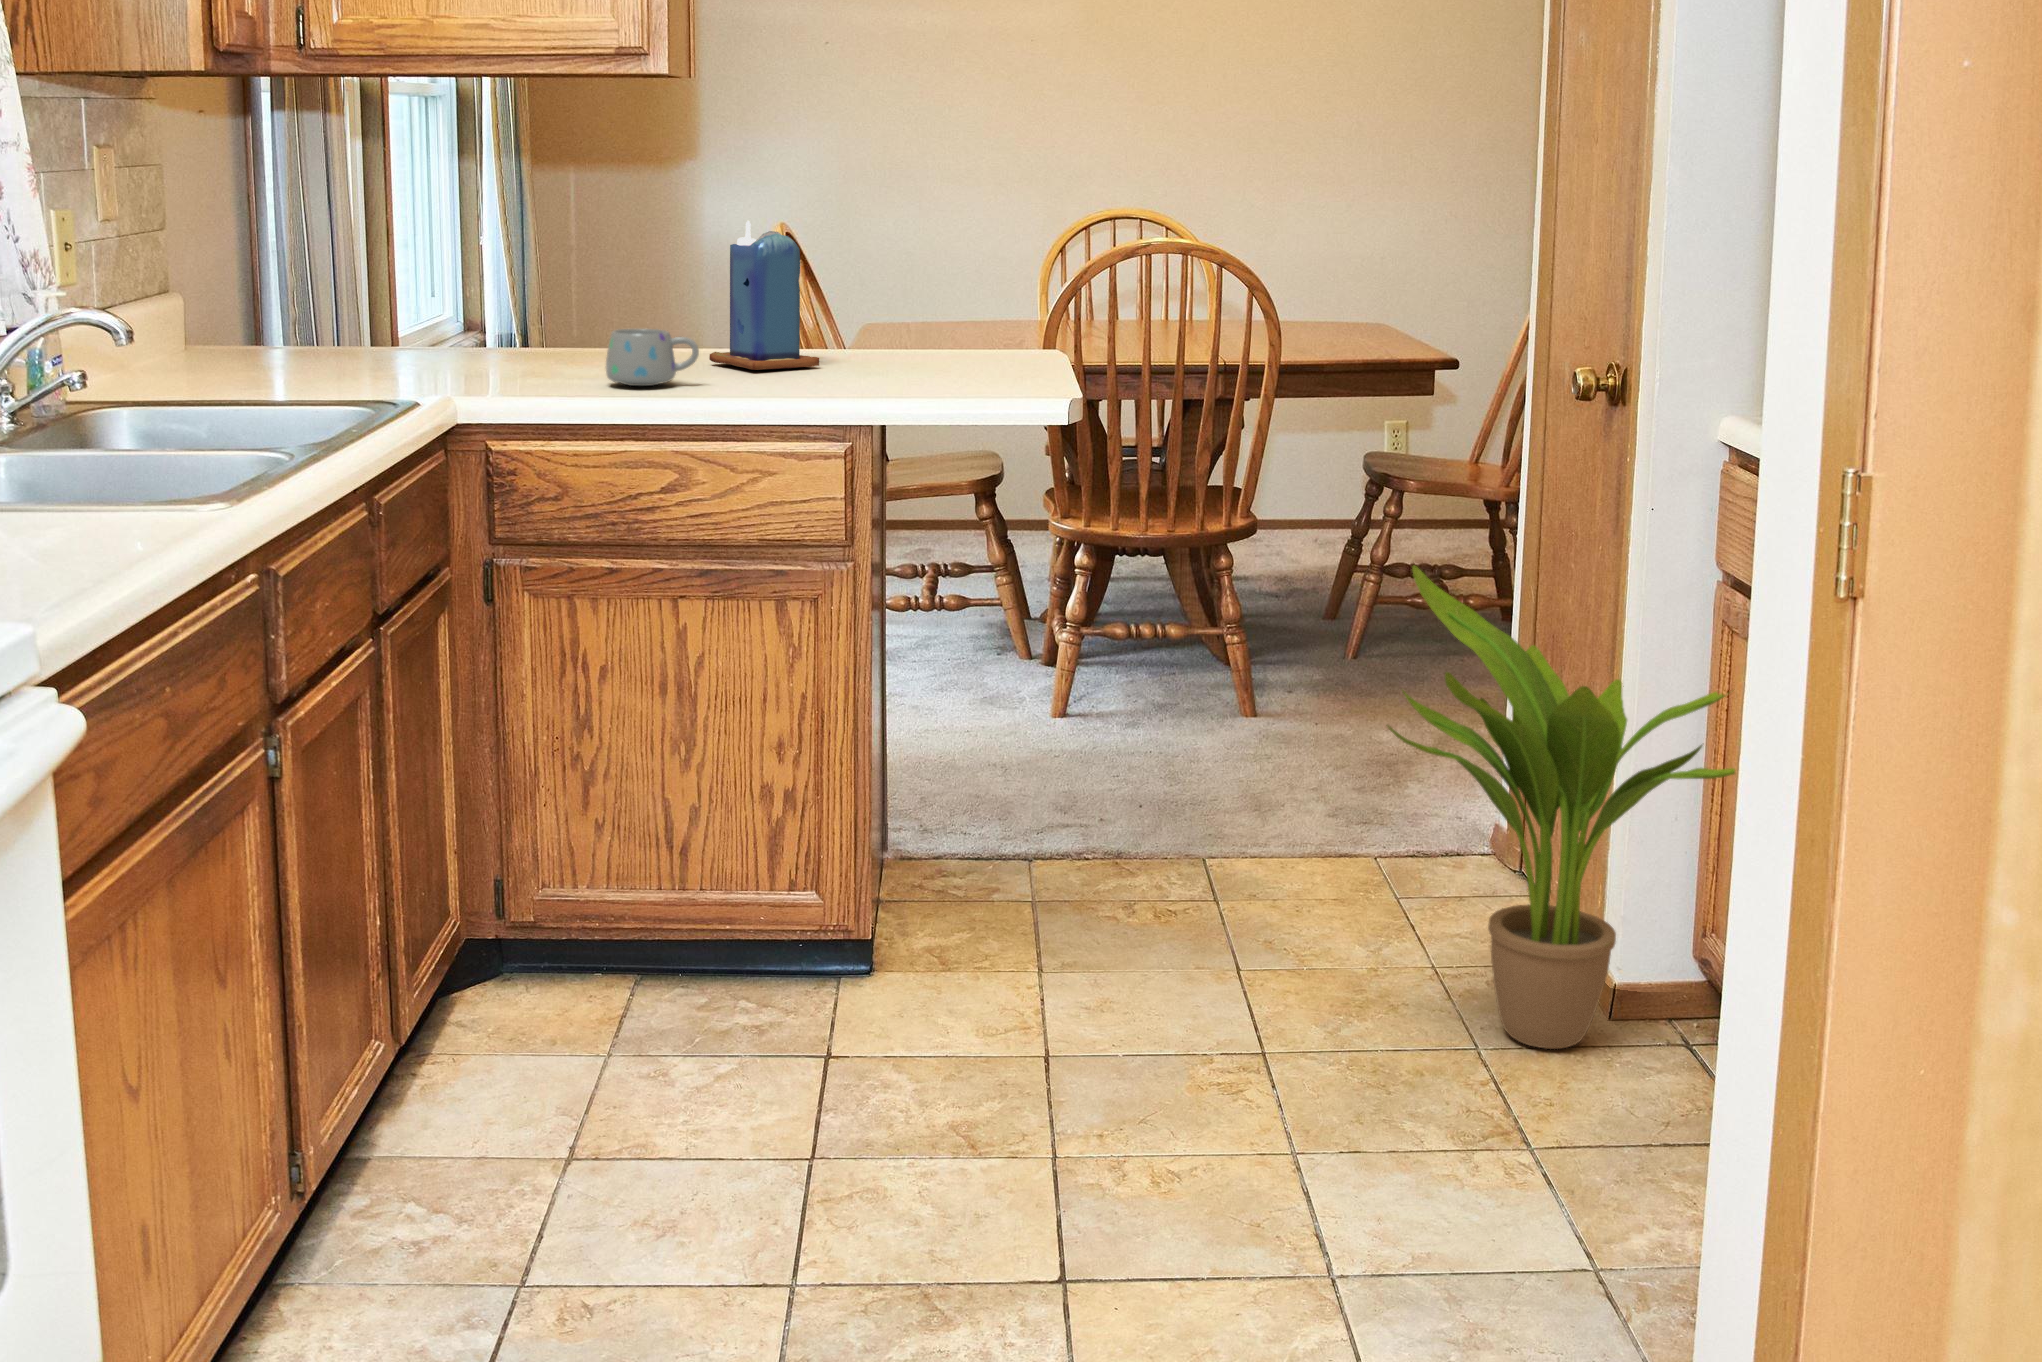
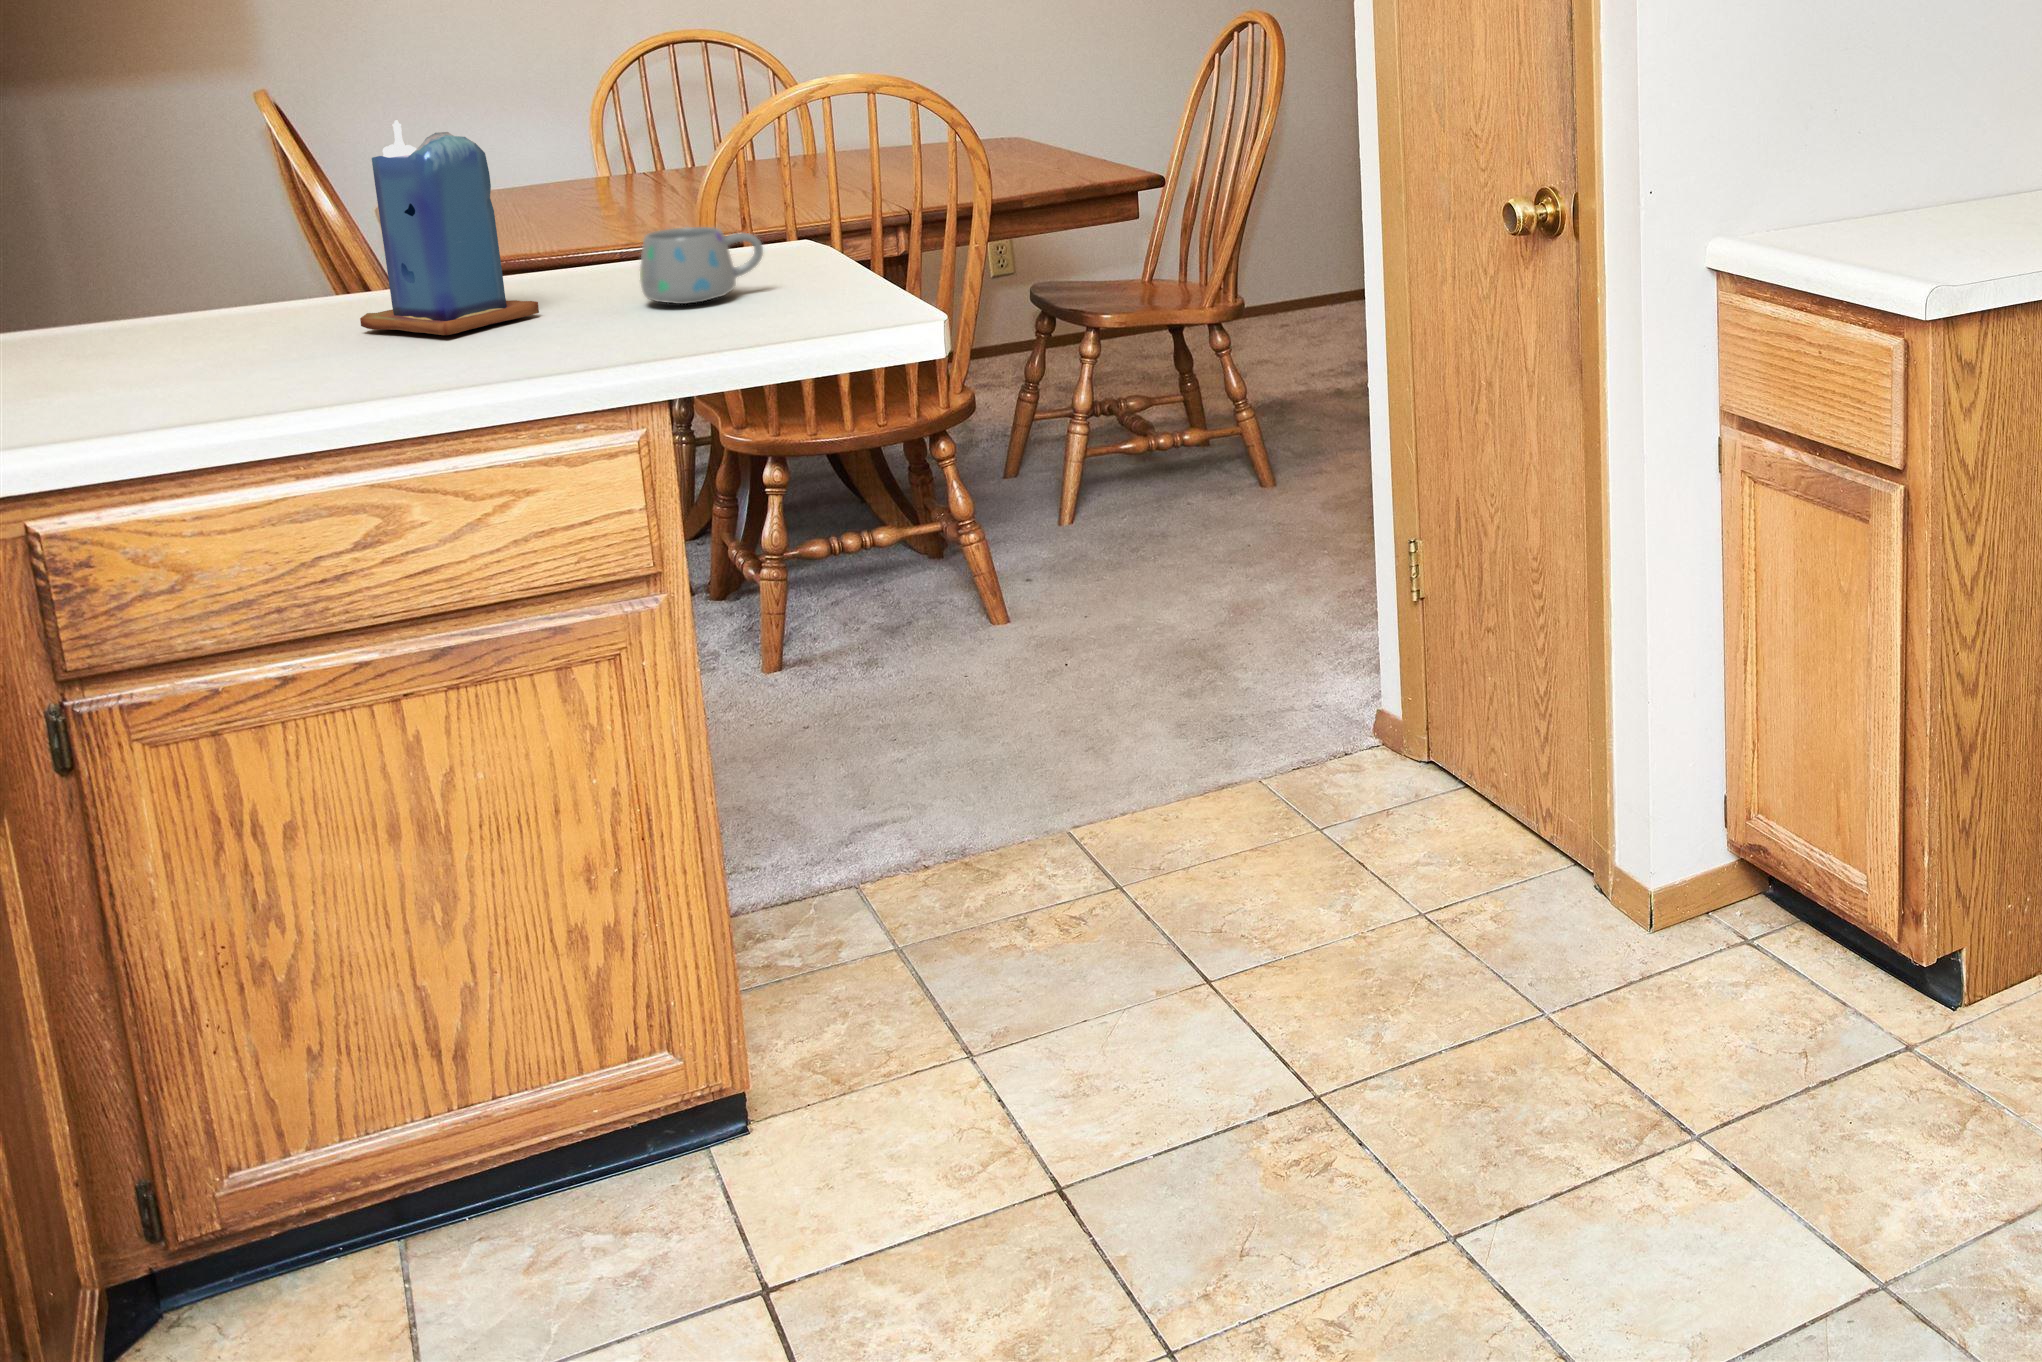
mug: present [606,329,699,386] -> present [640,227,763,304]
potted plant: present [1388,566,1735,1049] -> none [1390,457,1845,993]

